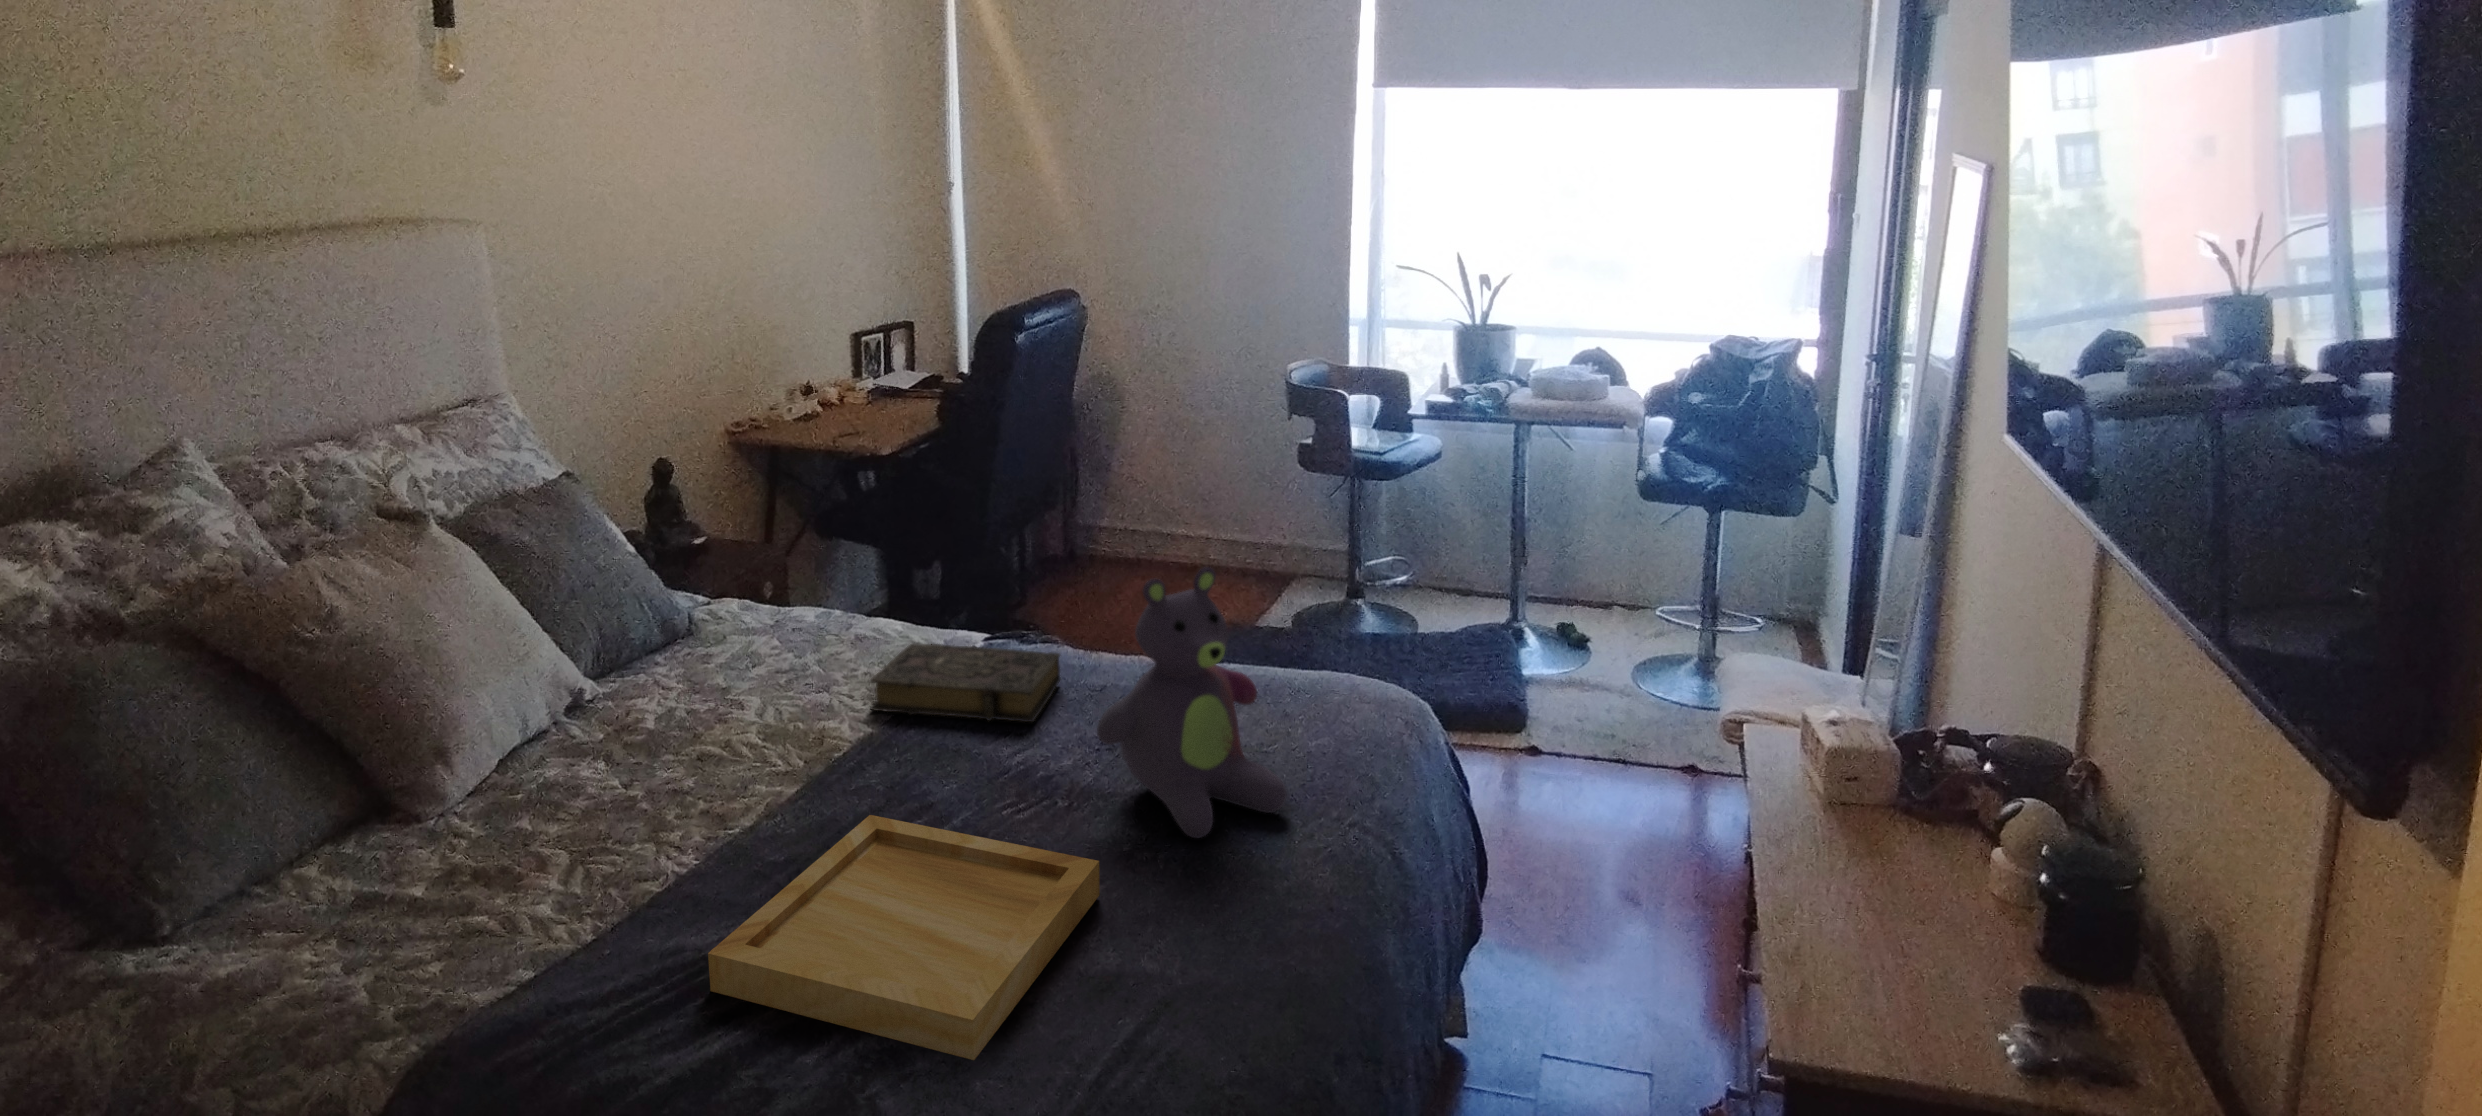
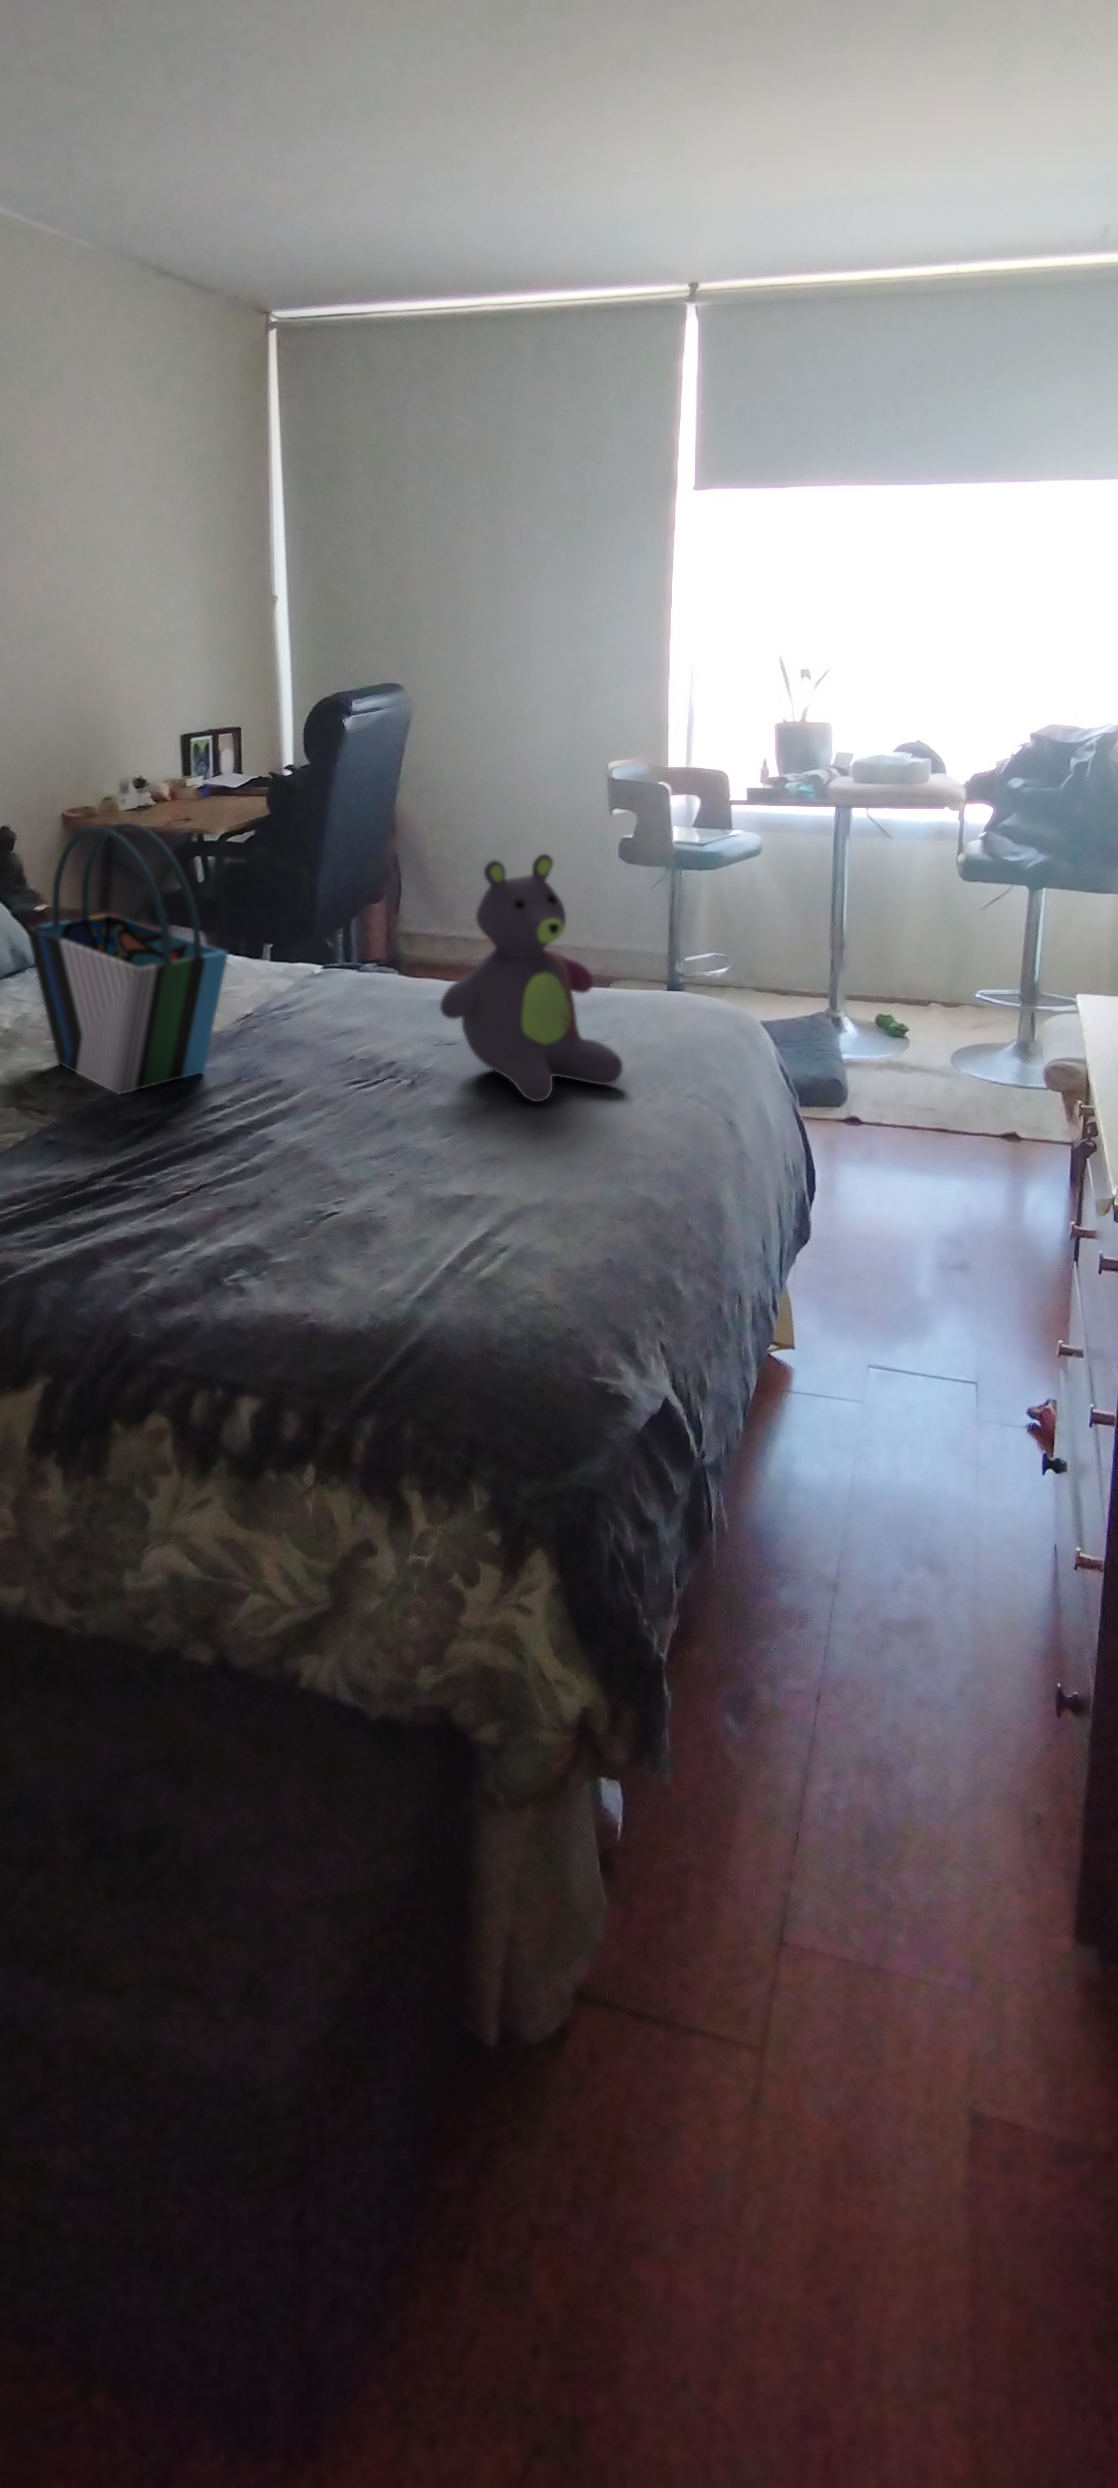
tote bag: none [669,531,876,823] -> present [27,823,228,1094]
book: present [870,643,1060,722] -> none [216,966,400,1026]
tray: present [708,815,1100,1060] -> none [78,1077,447,1248]

